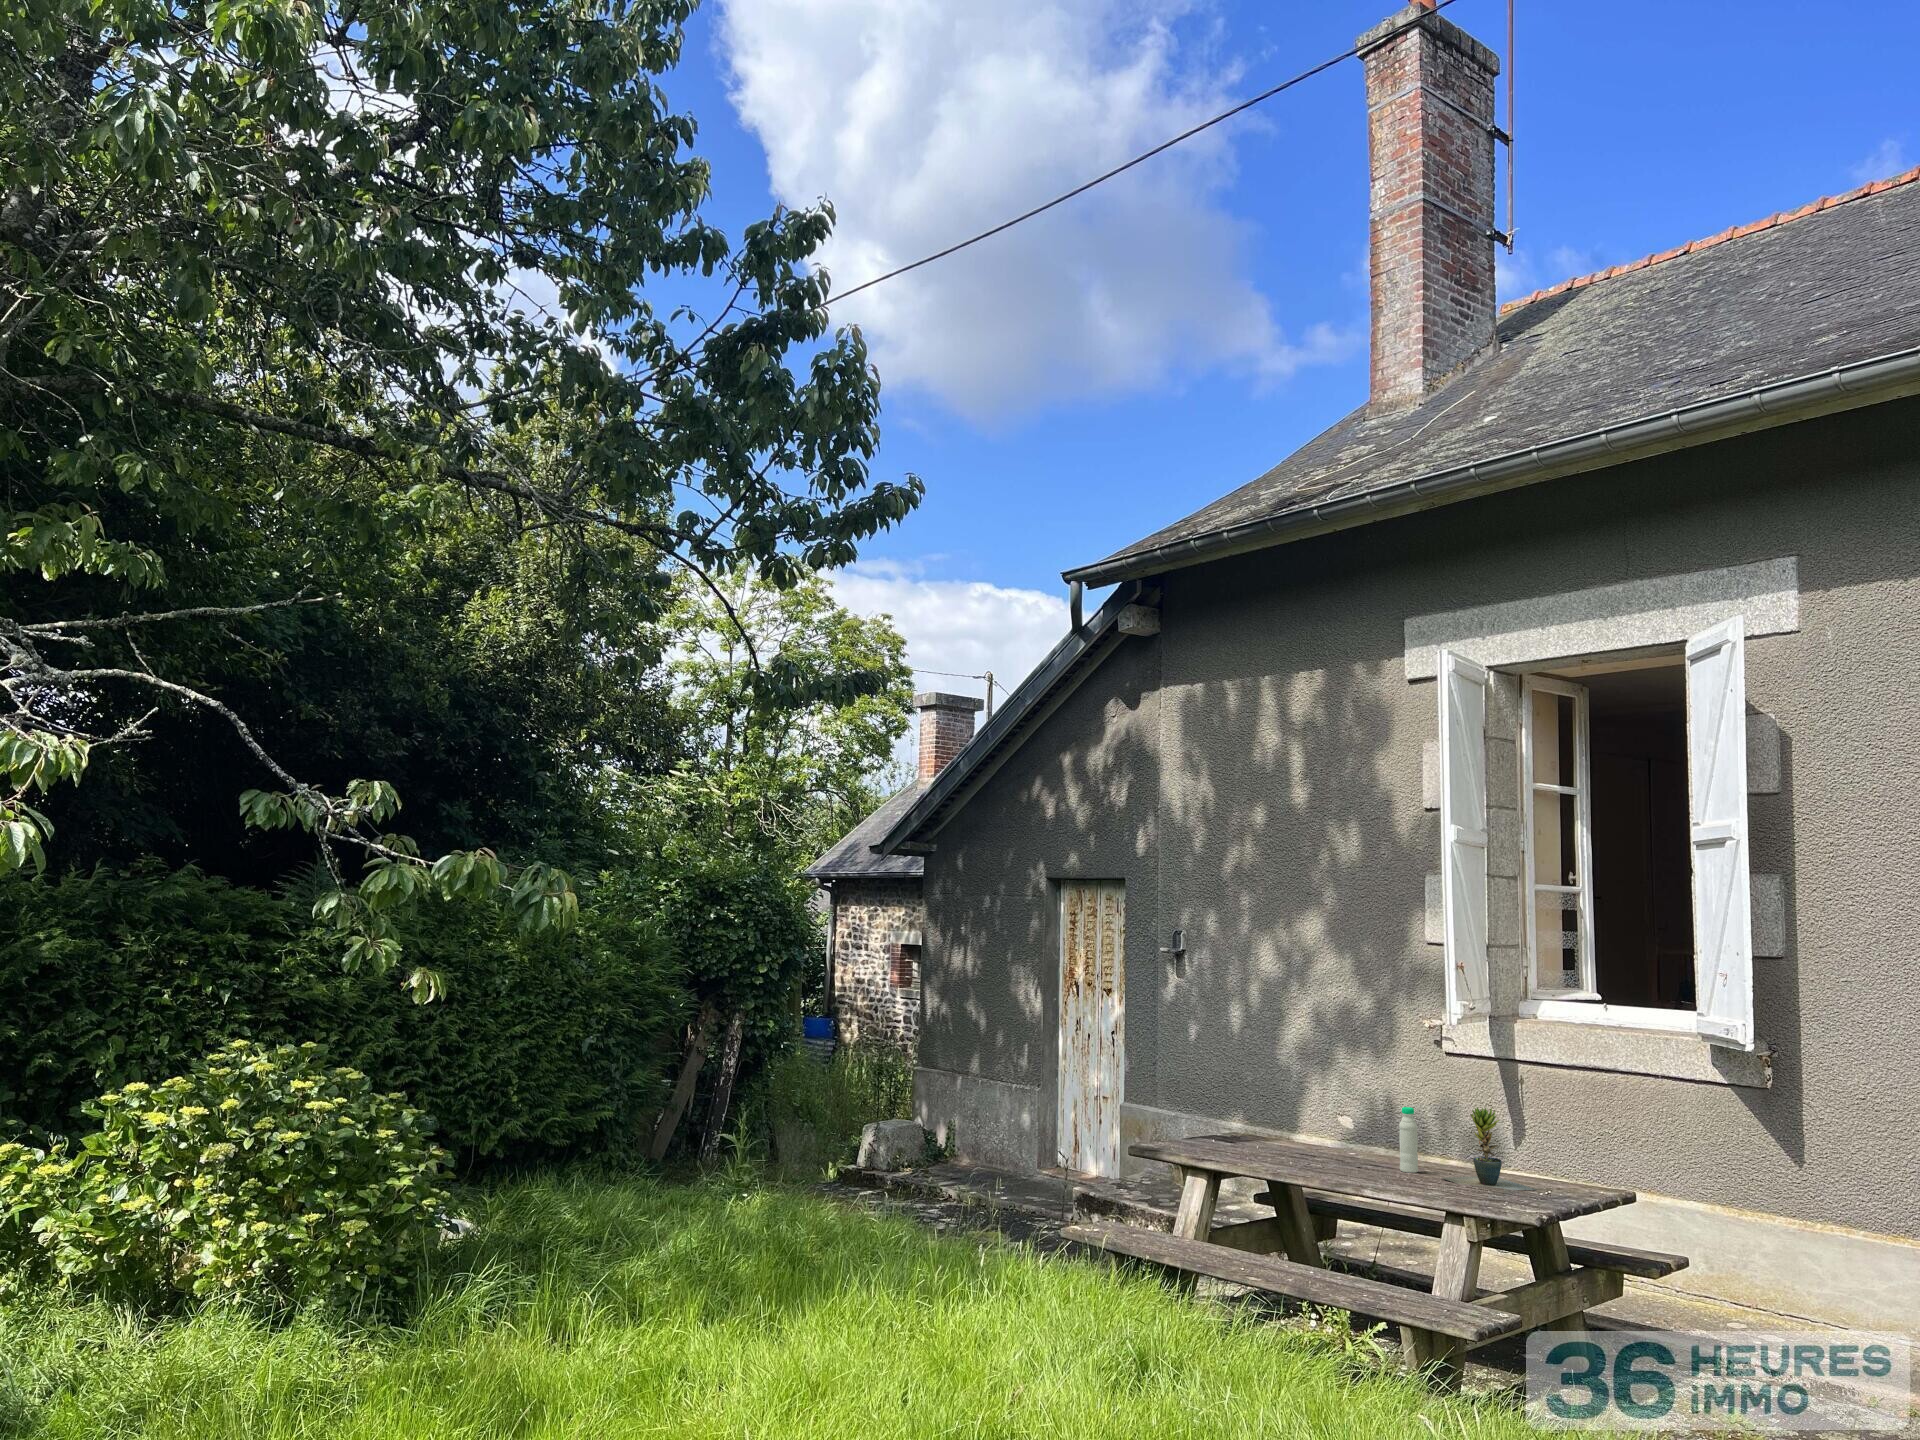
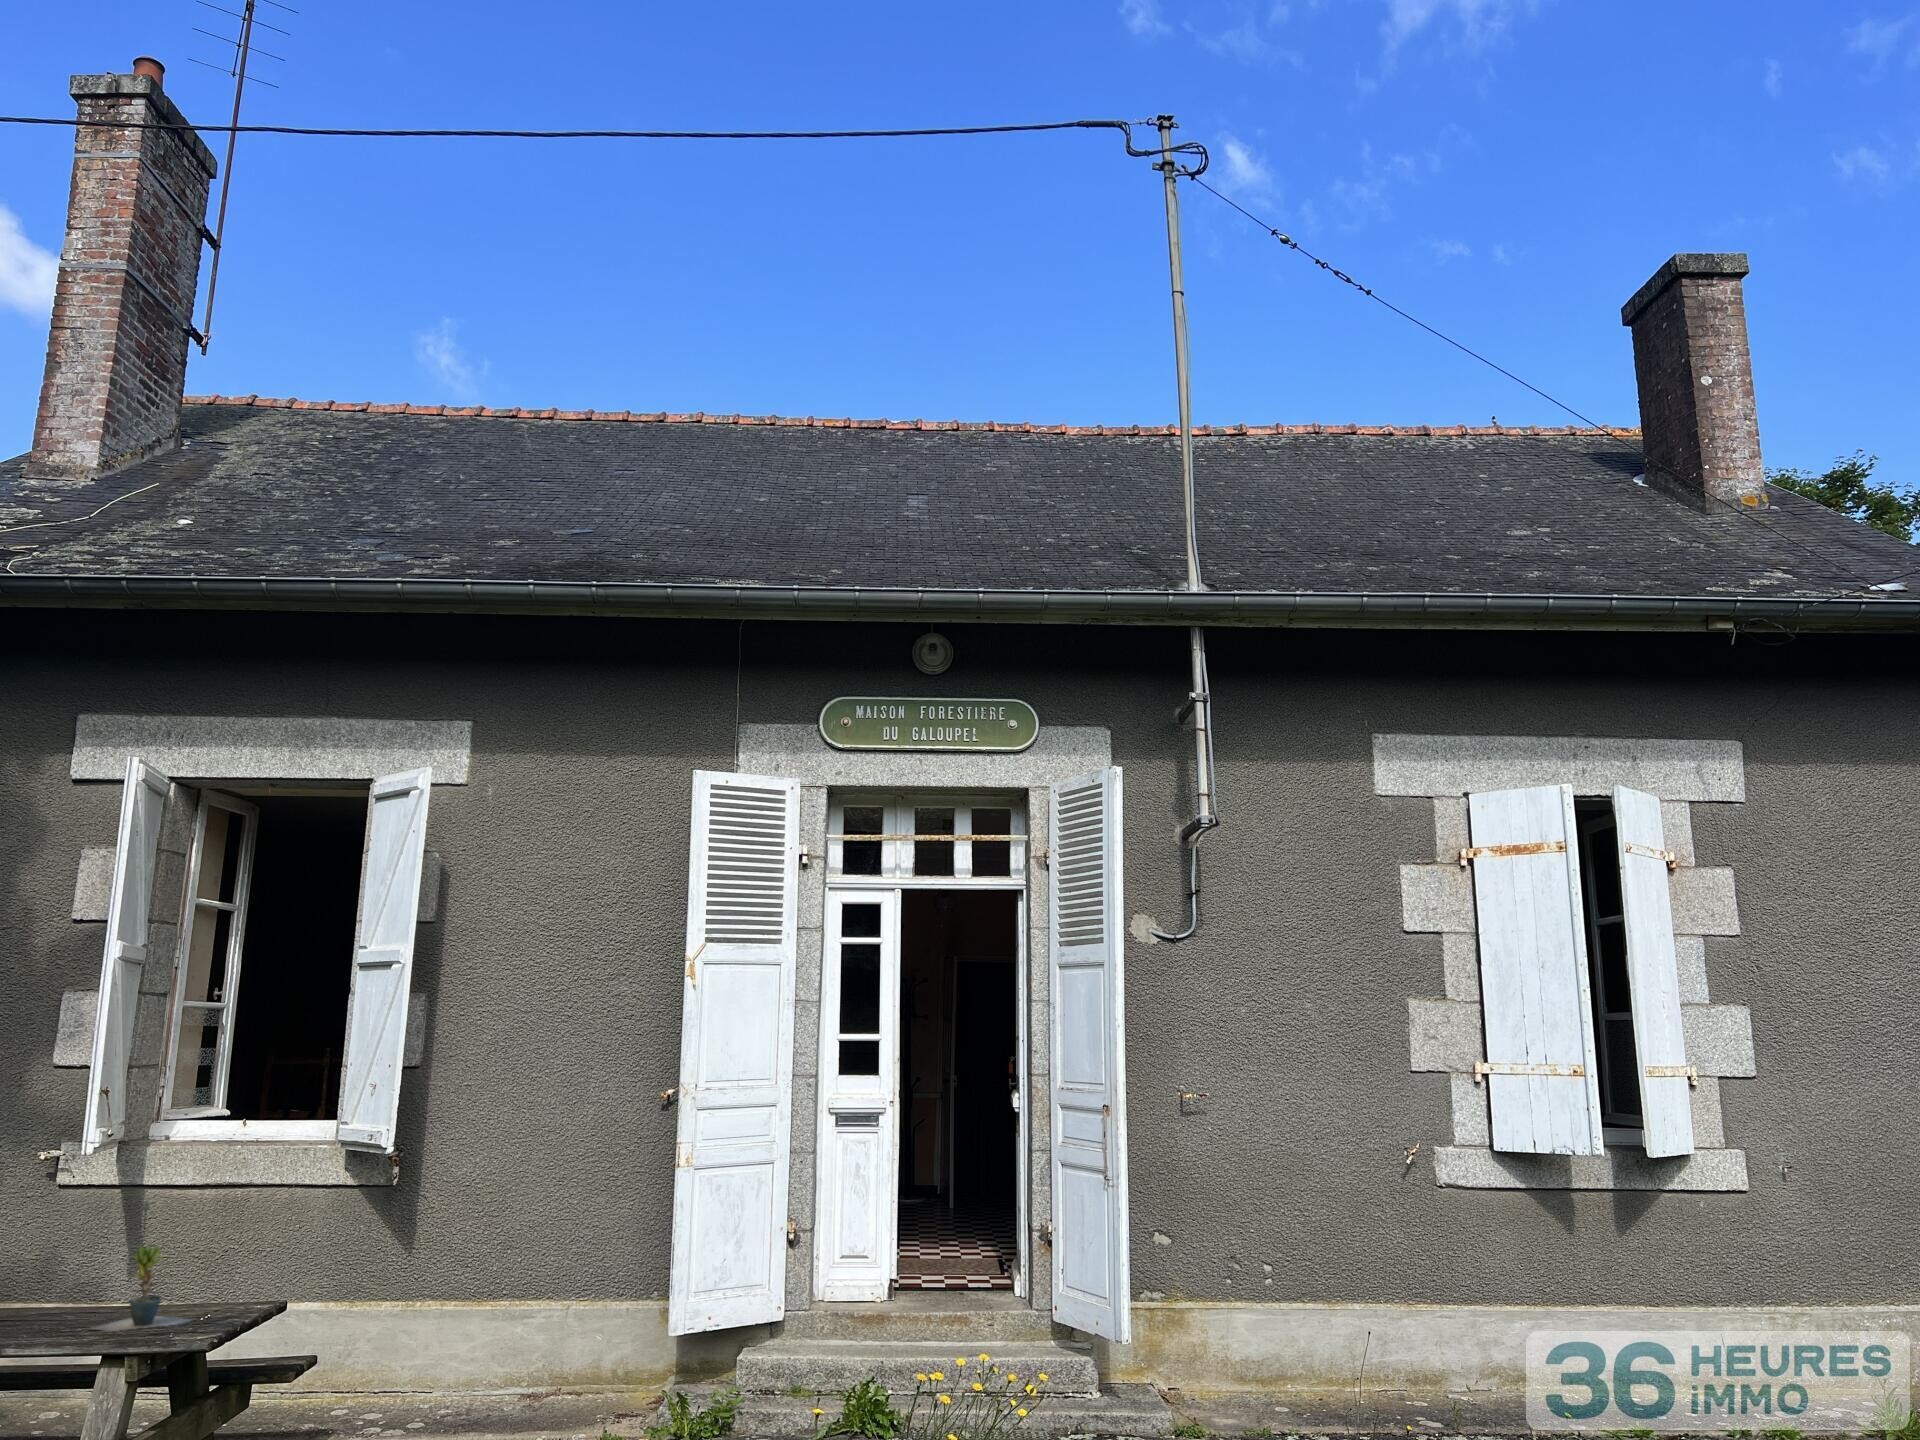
water bottle: present [1399,1107,1418,1173] -> none [33,1257,61,1331]

